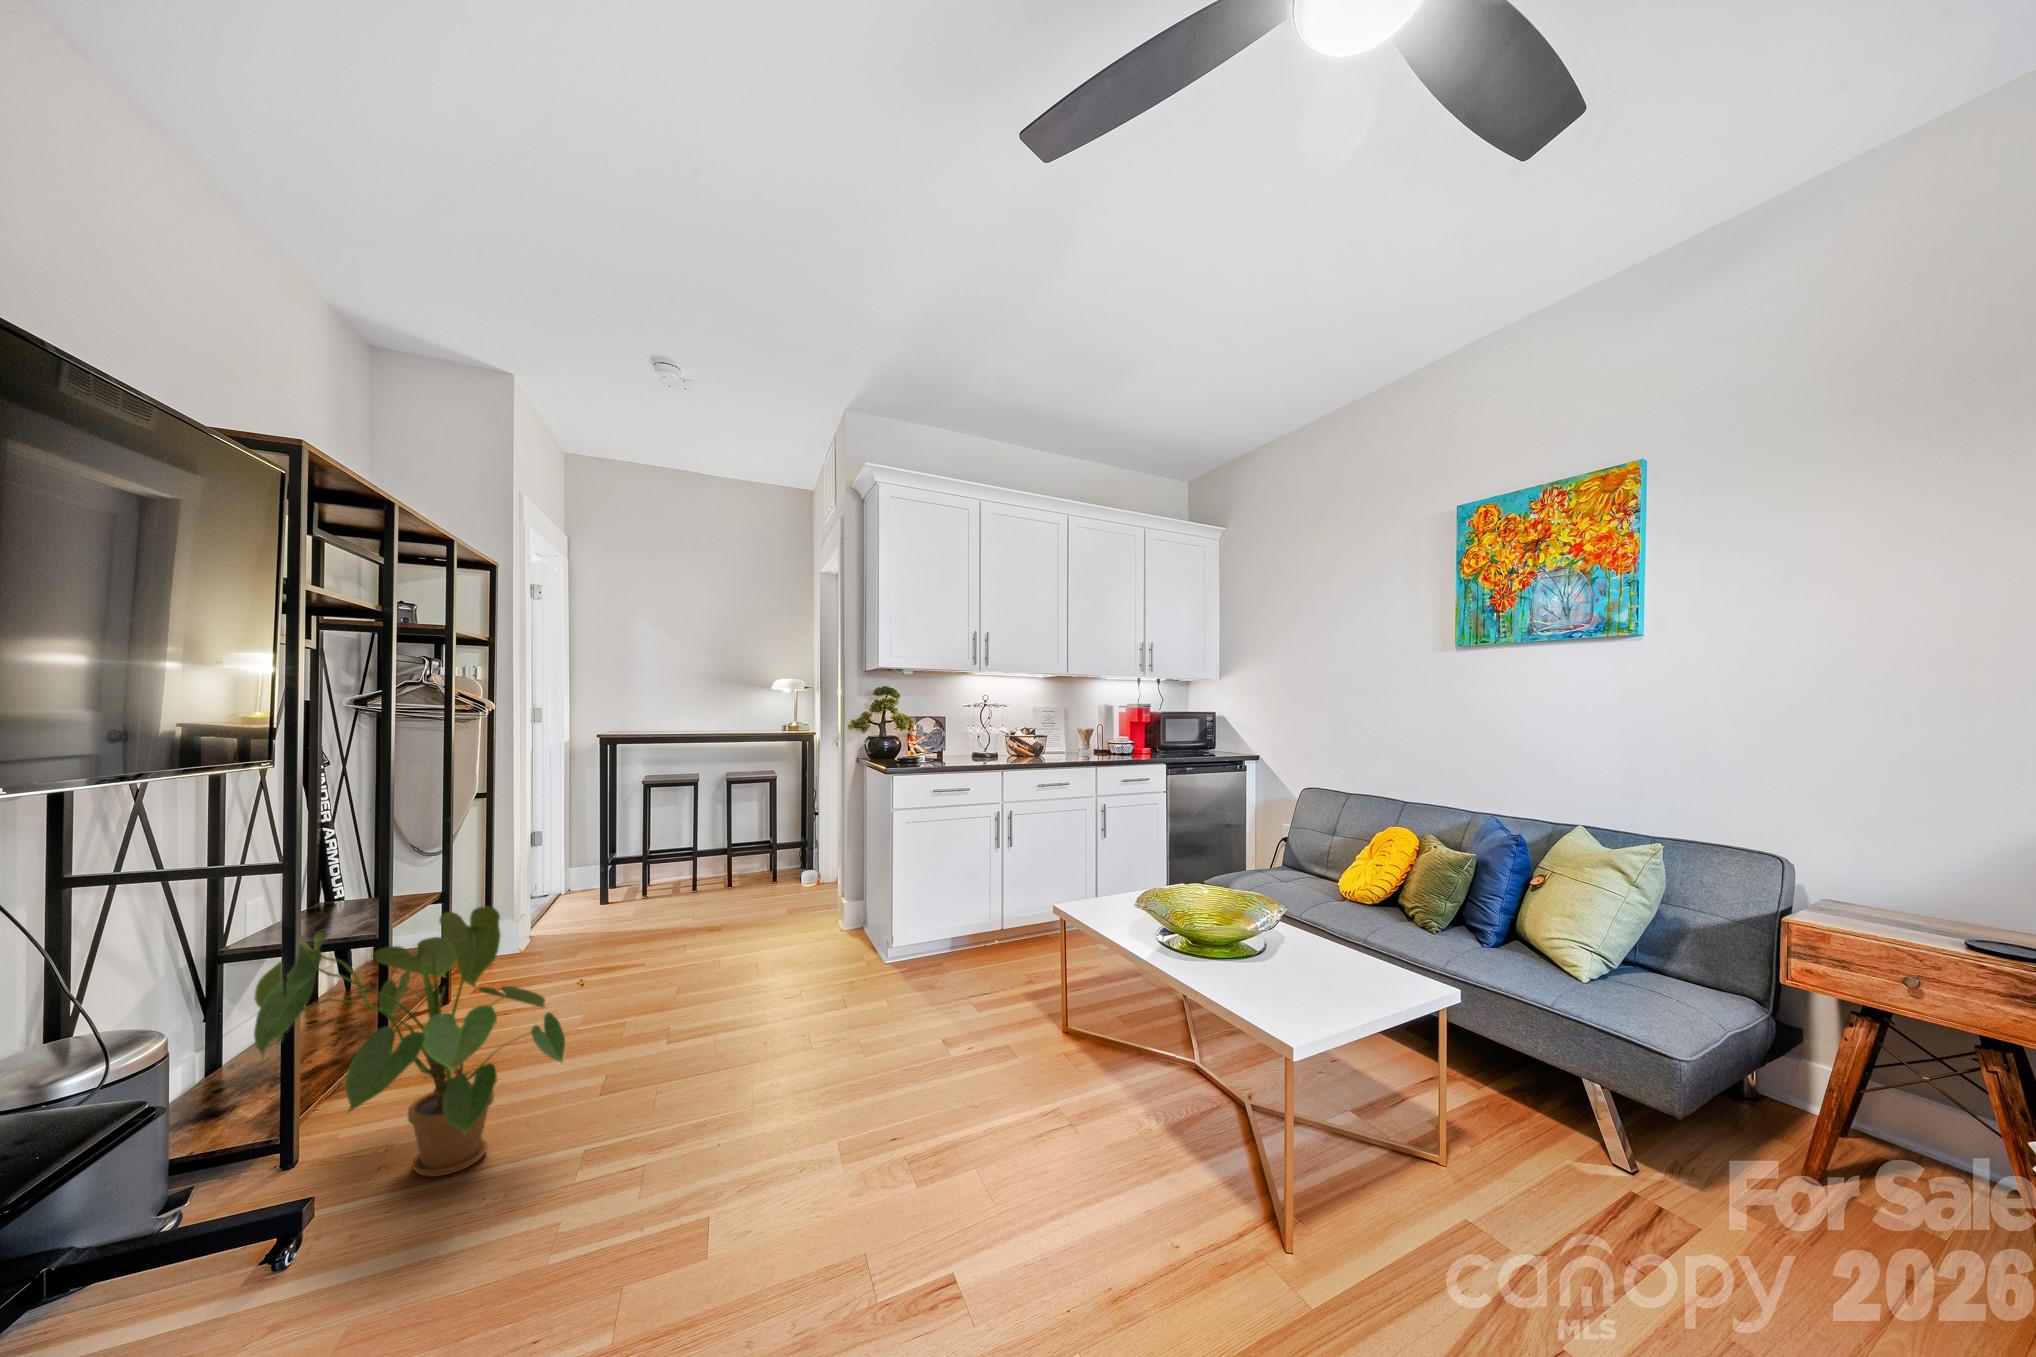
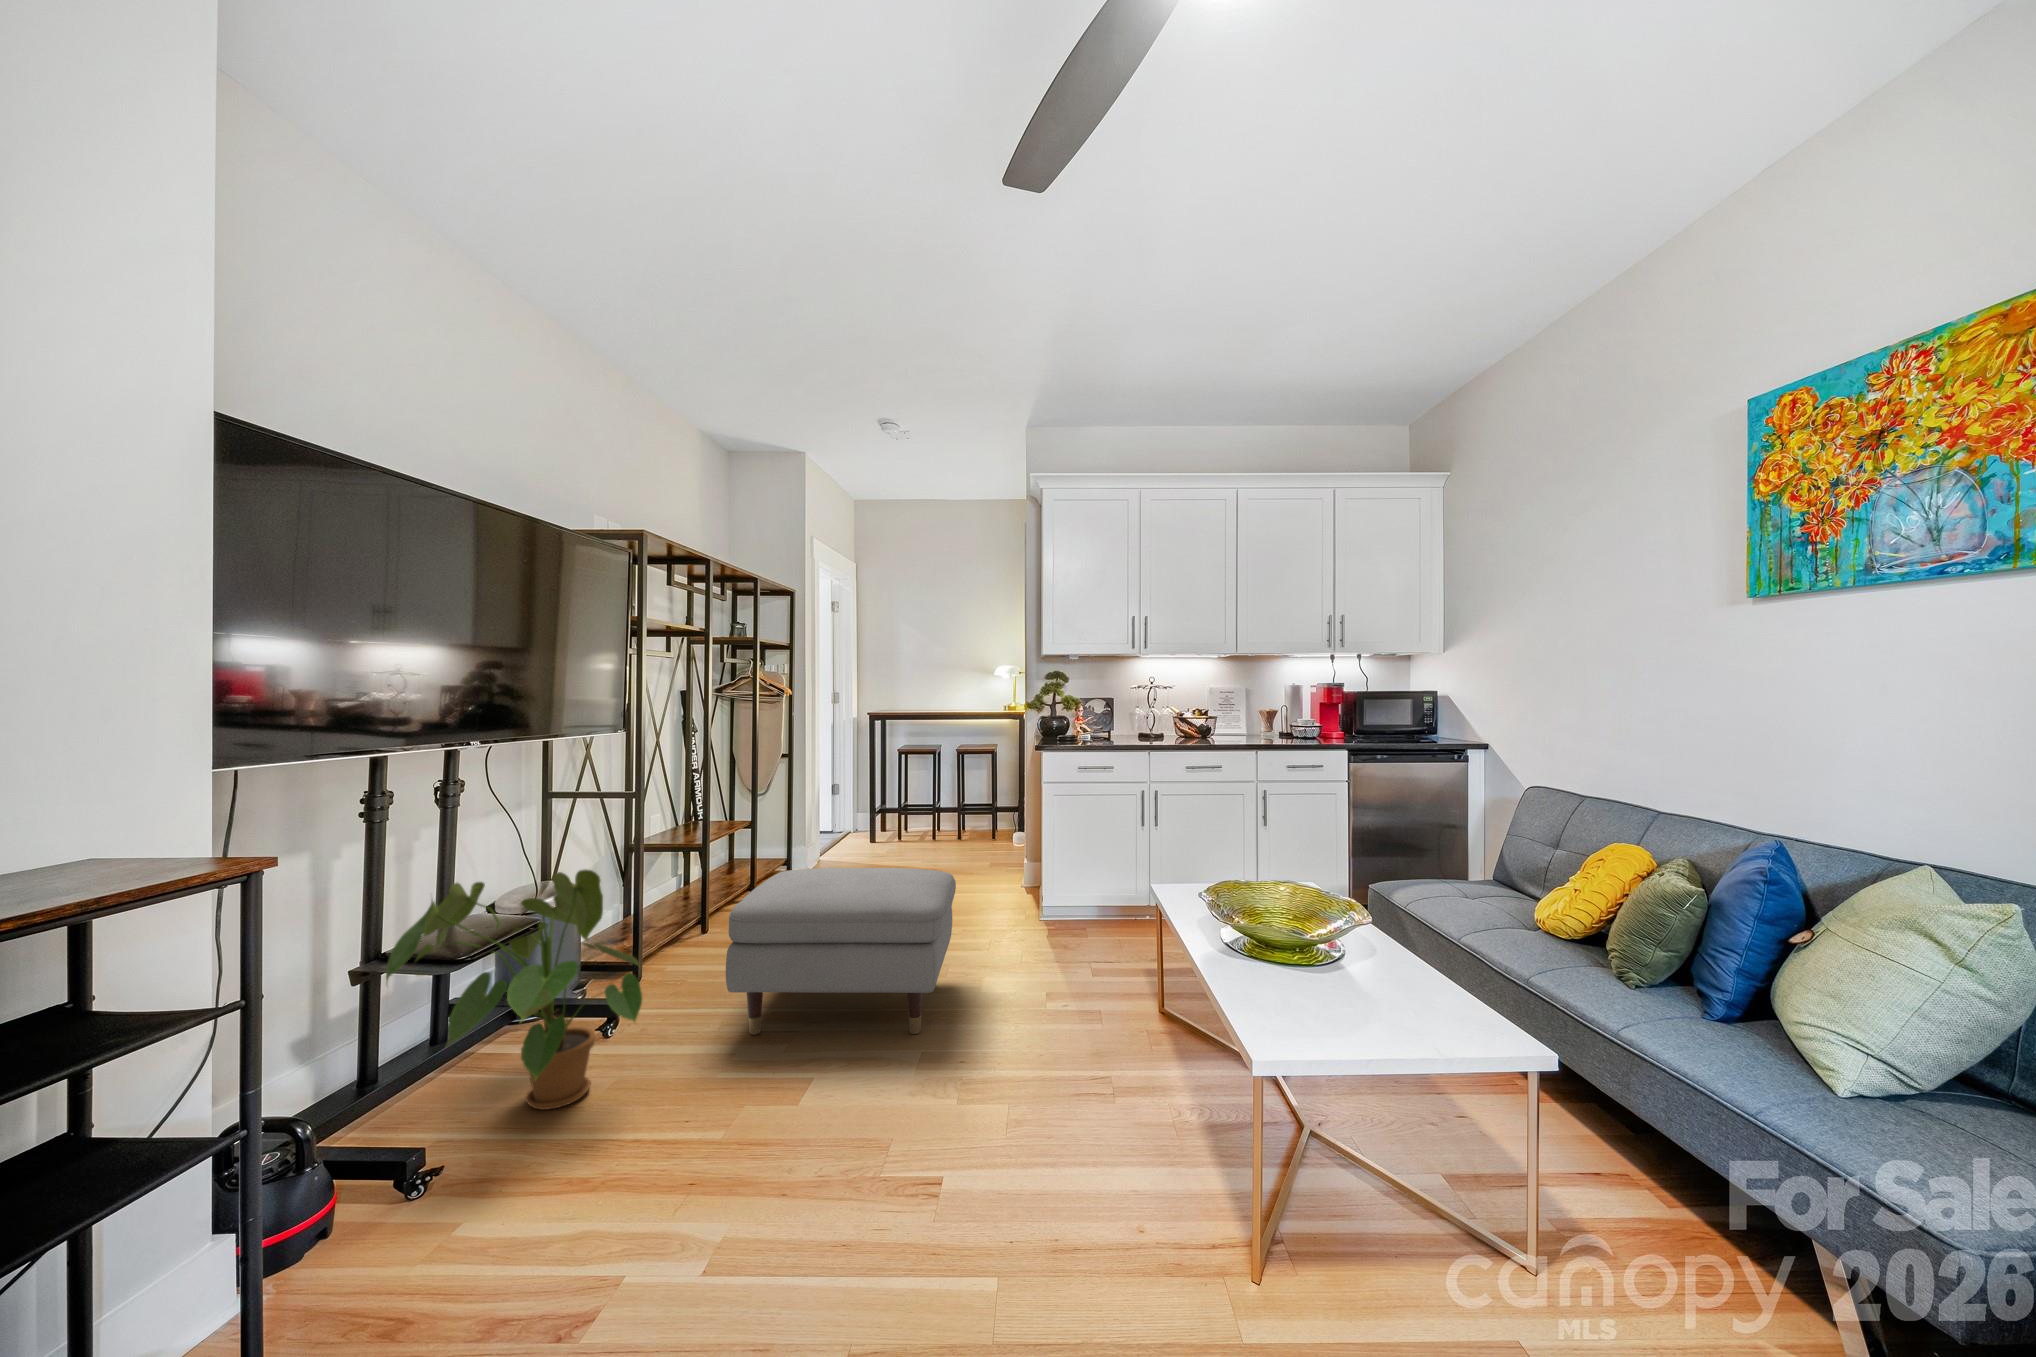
ottoman: none [619,891,849,1073] -> present [726,868,956,1035]

